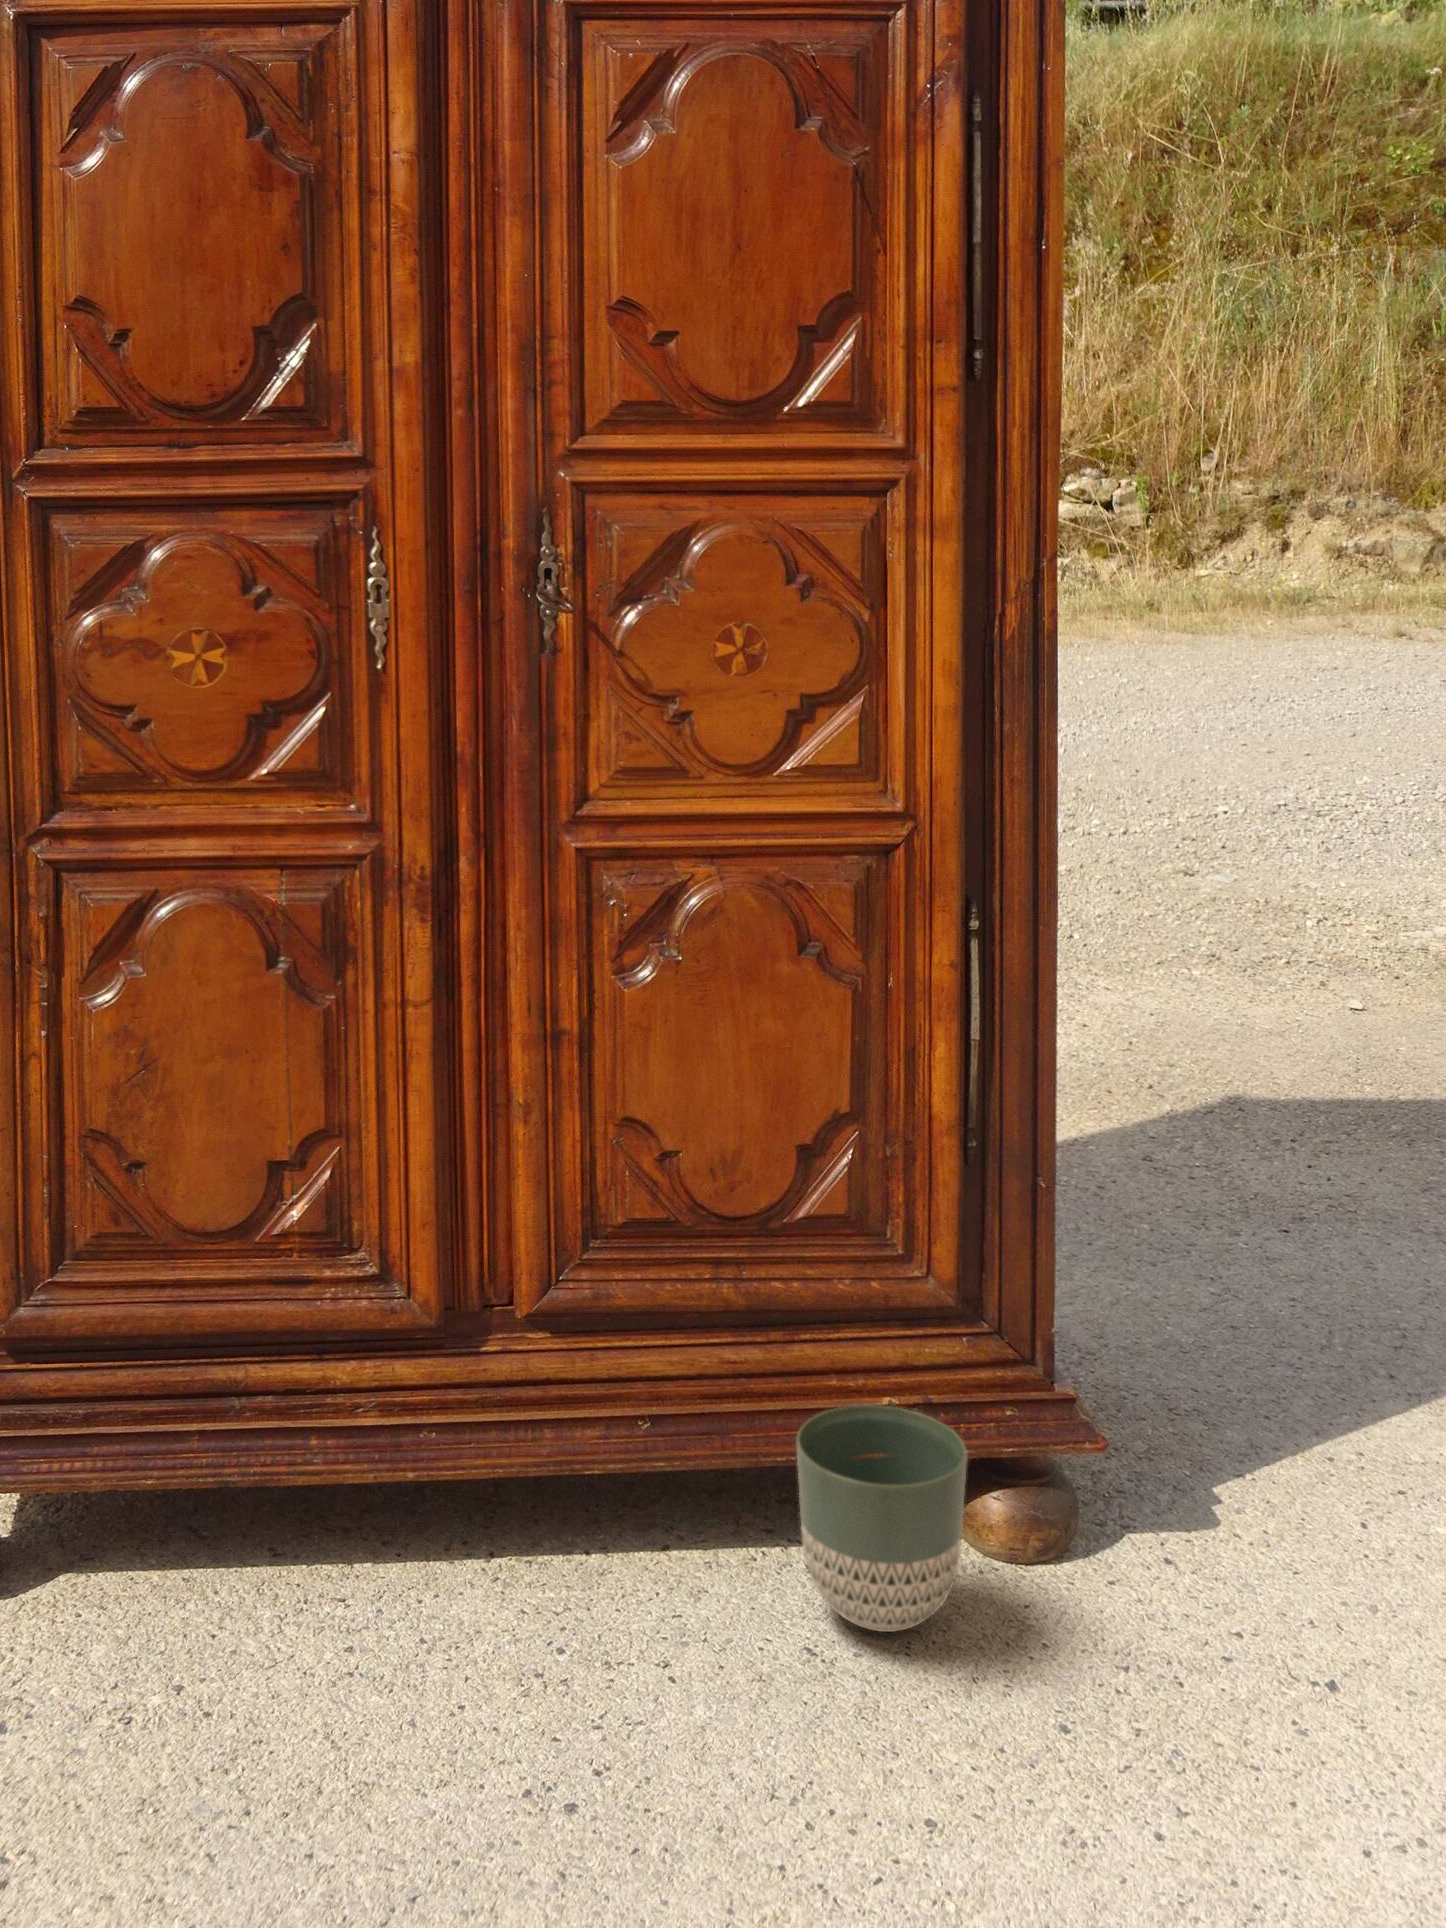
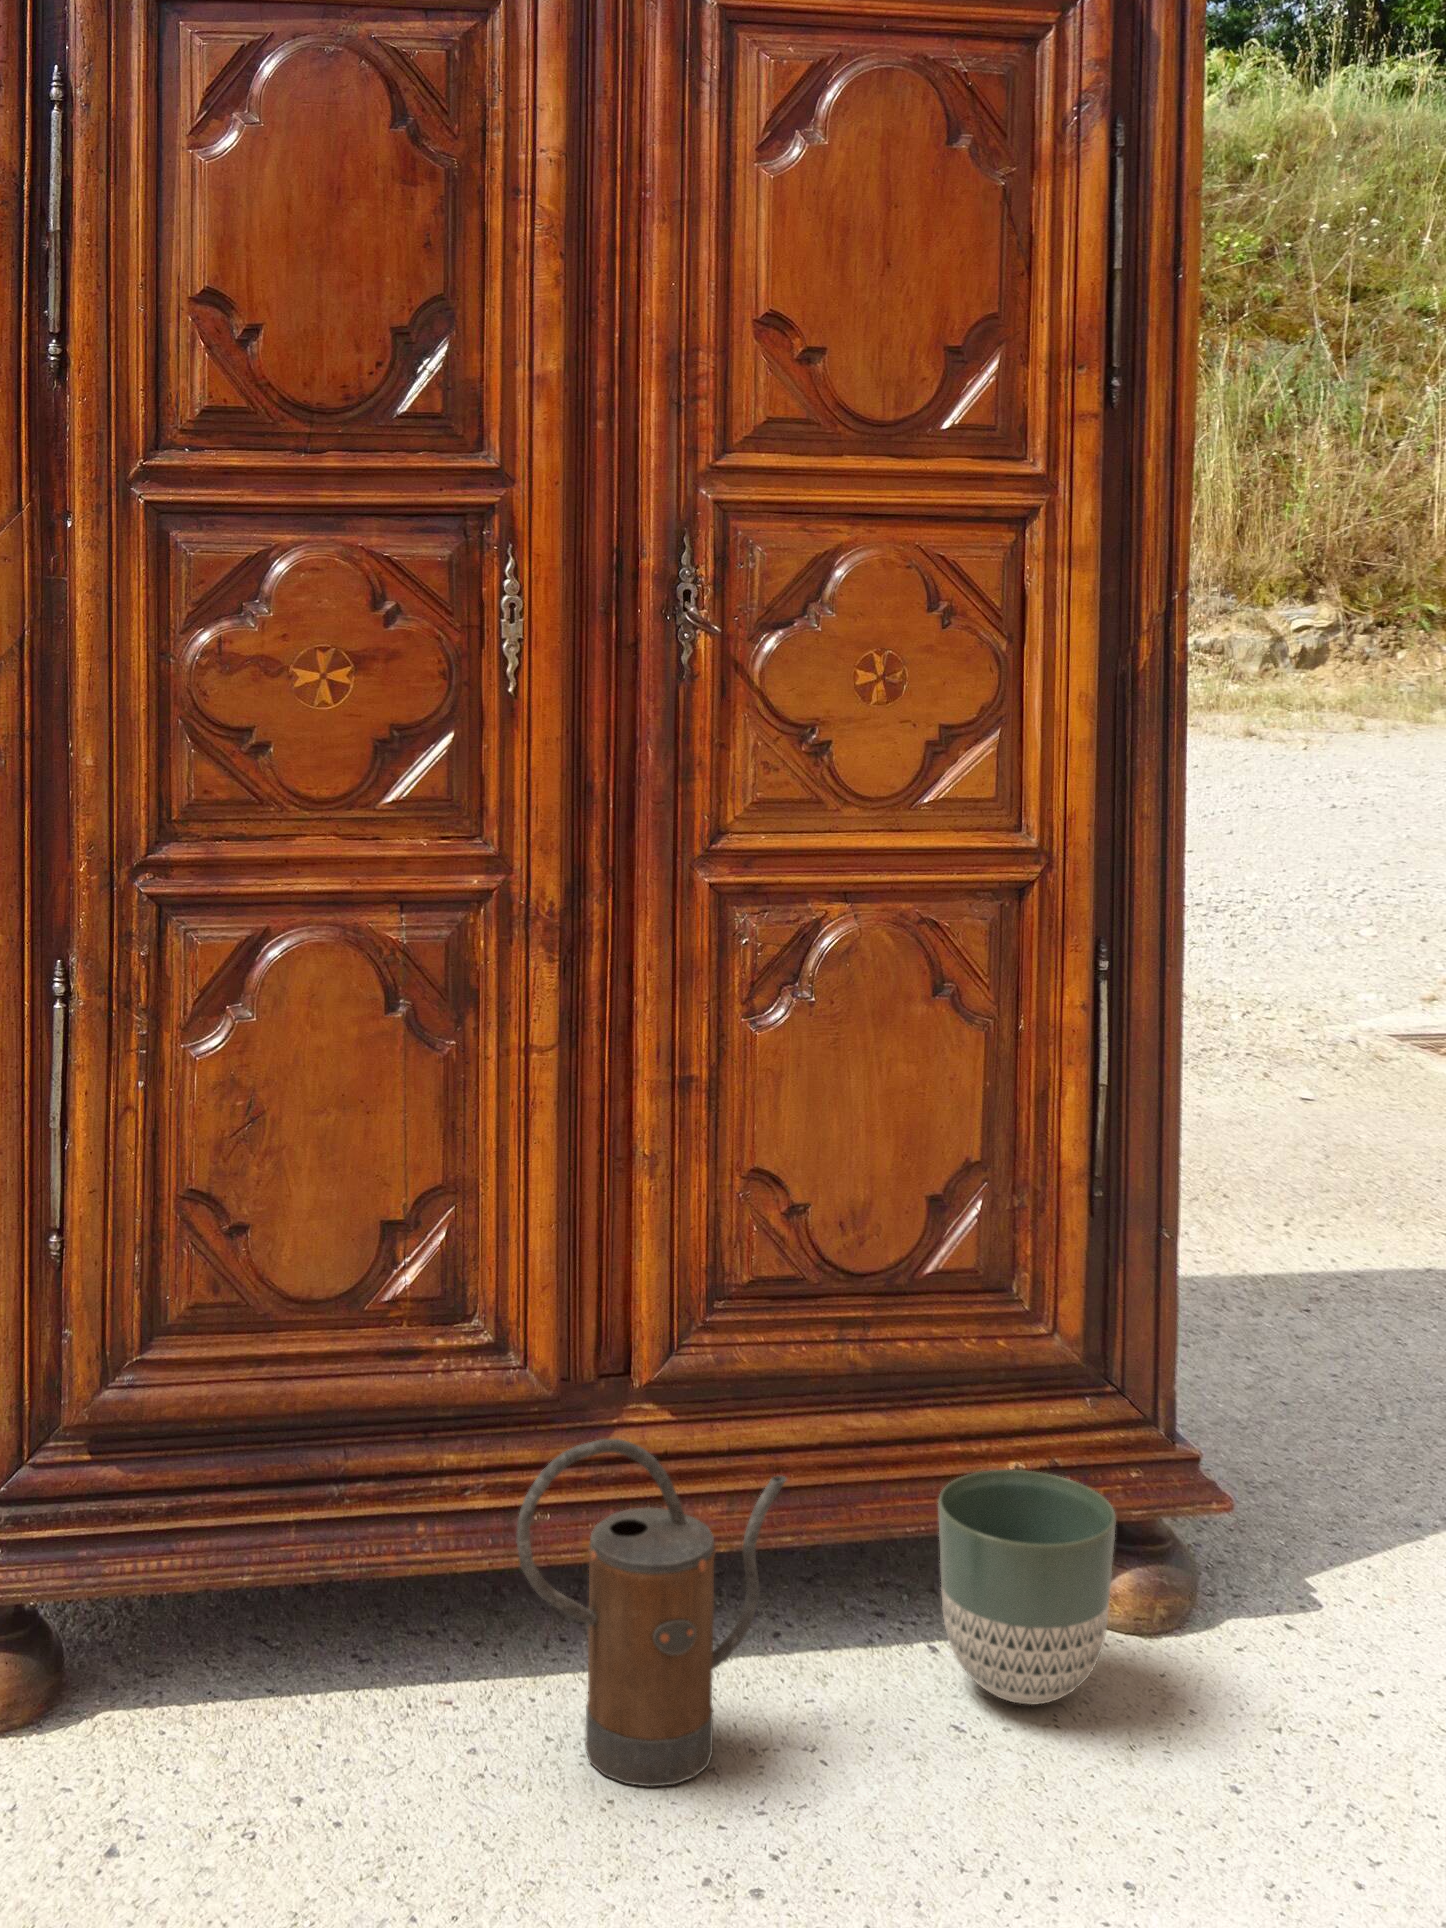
watering can: none [373,1372,639,1693] -> present [516,1439,786,1787]

